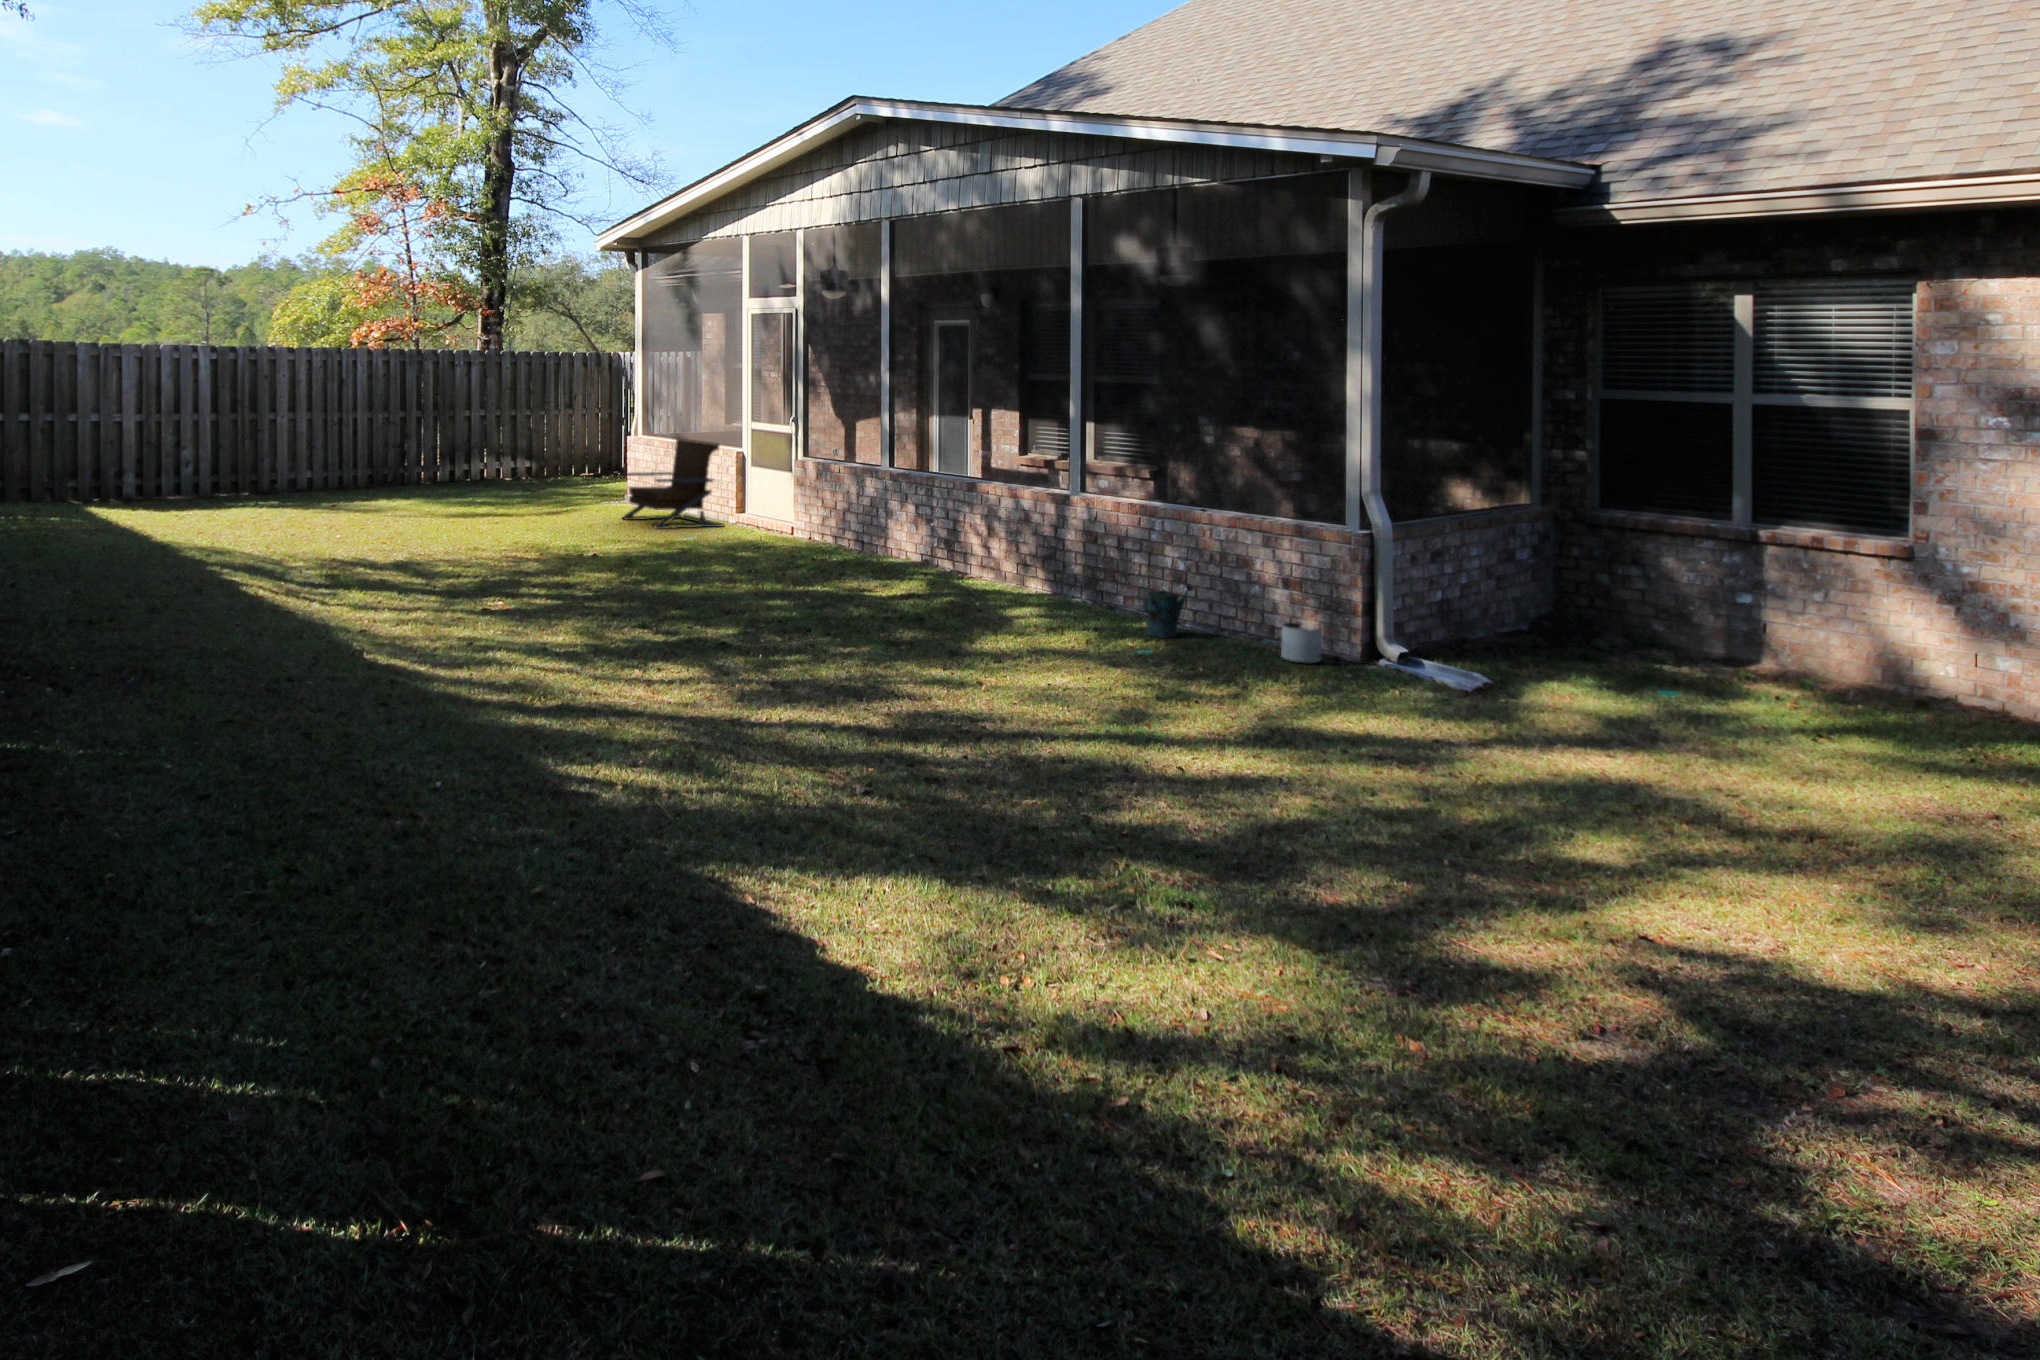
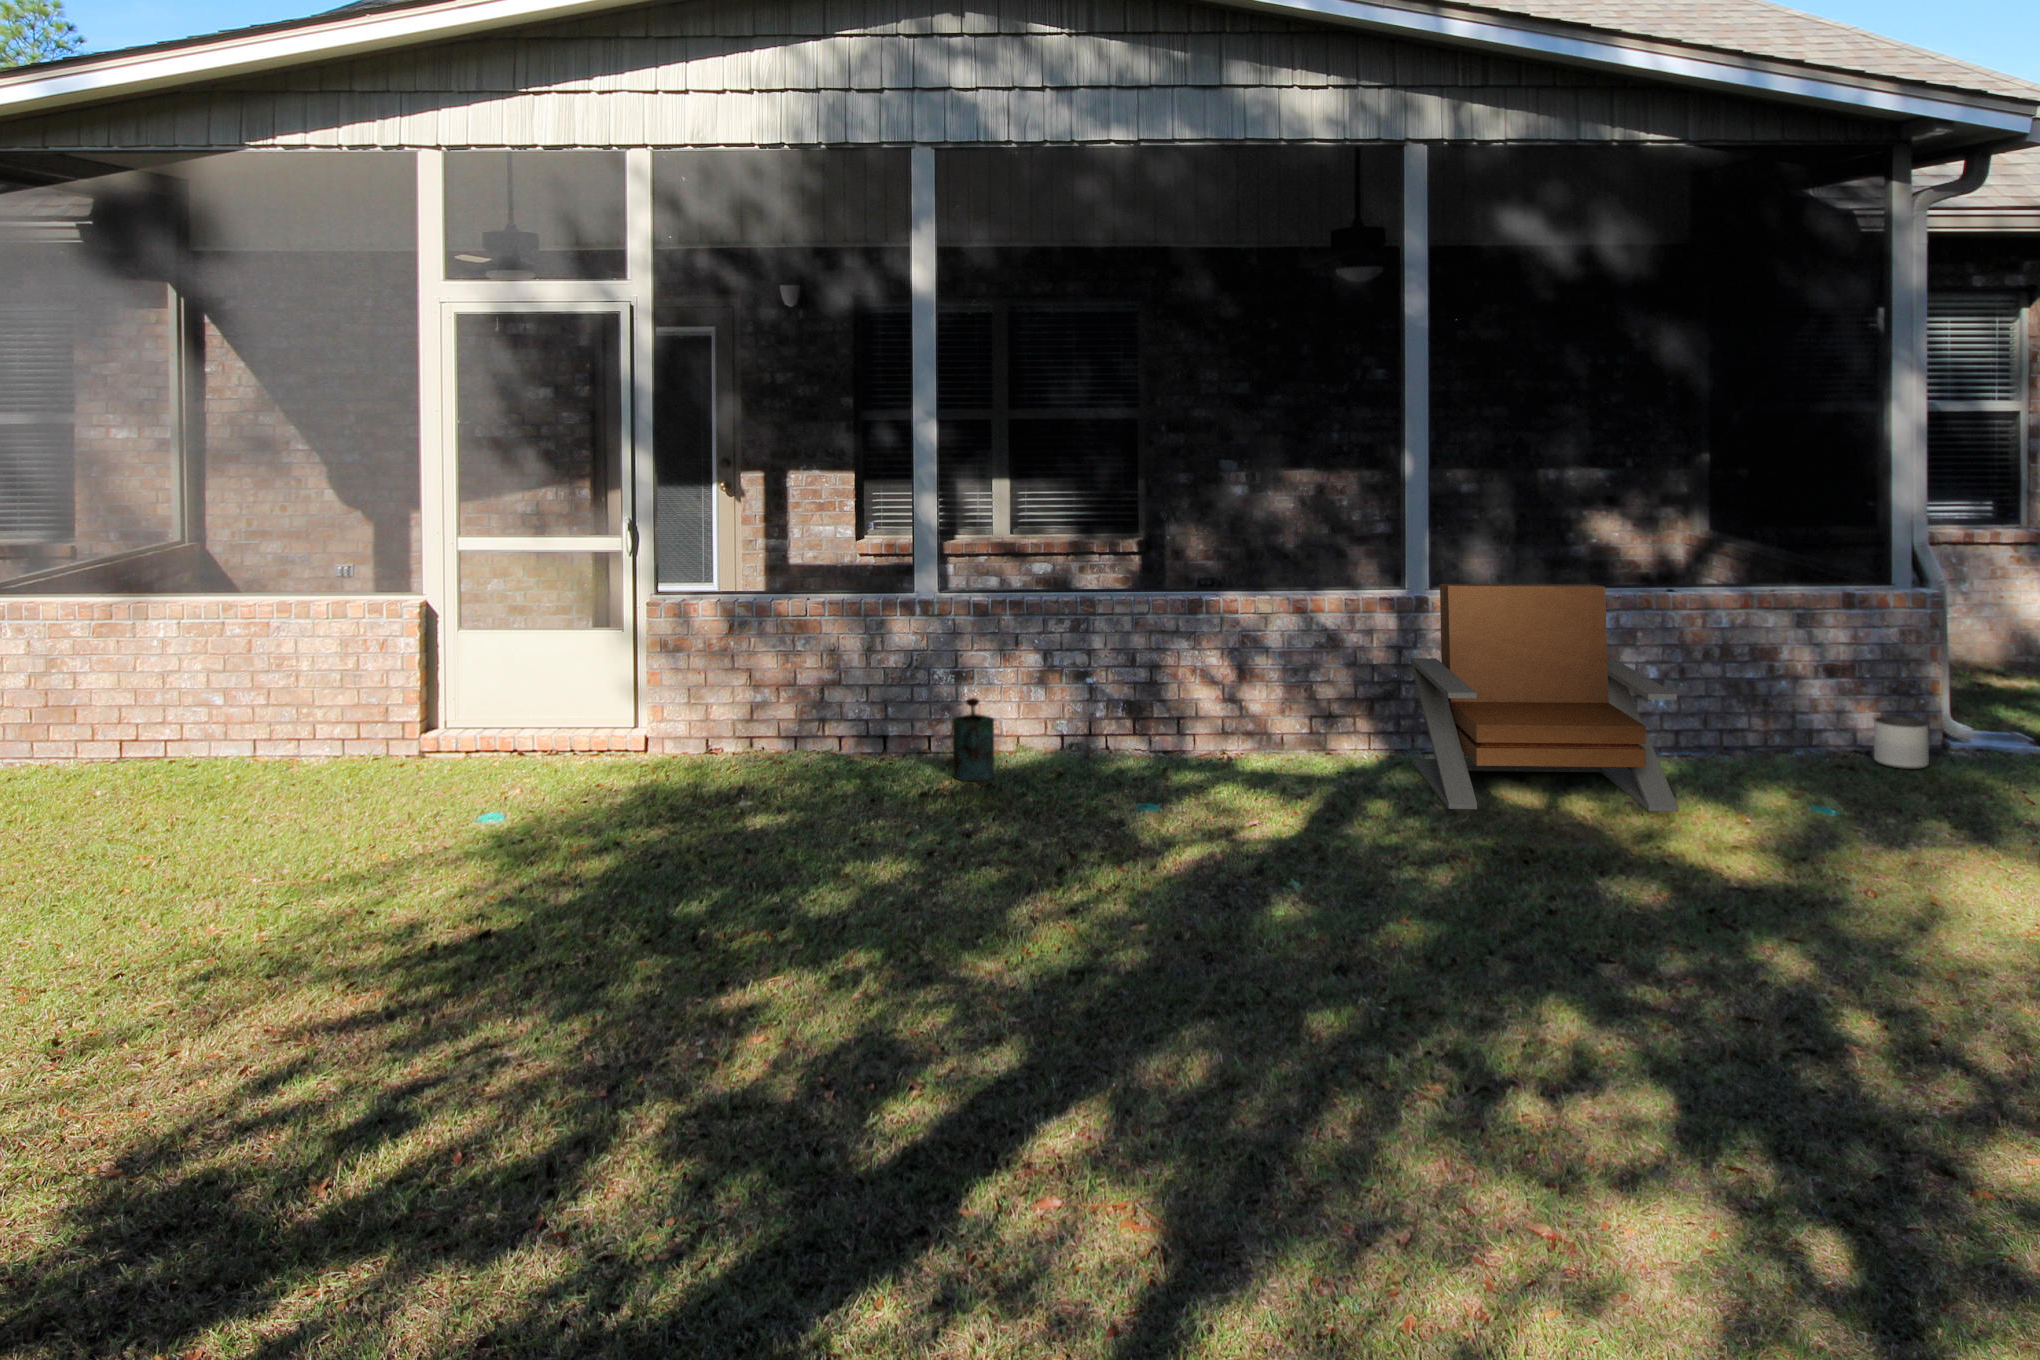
lounge chair: present [622,439,724,529] -> present [1411,584,1678,811]
watering can: present [1143,584,1193,638] -> present [952,698,995,781]

